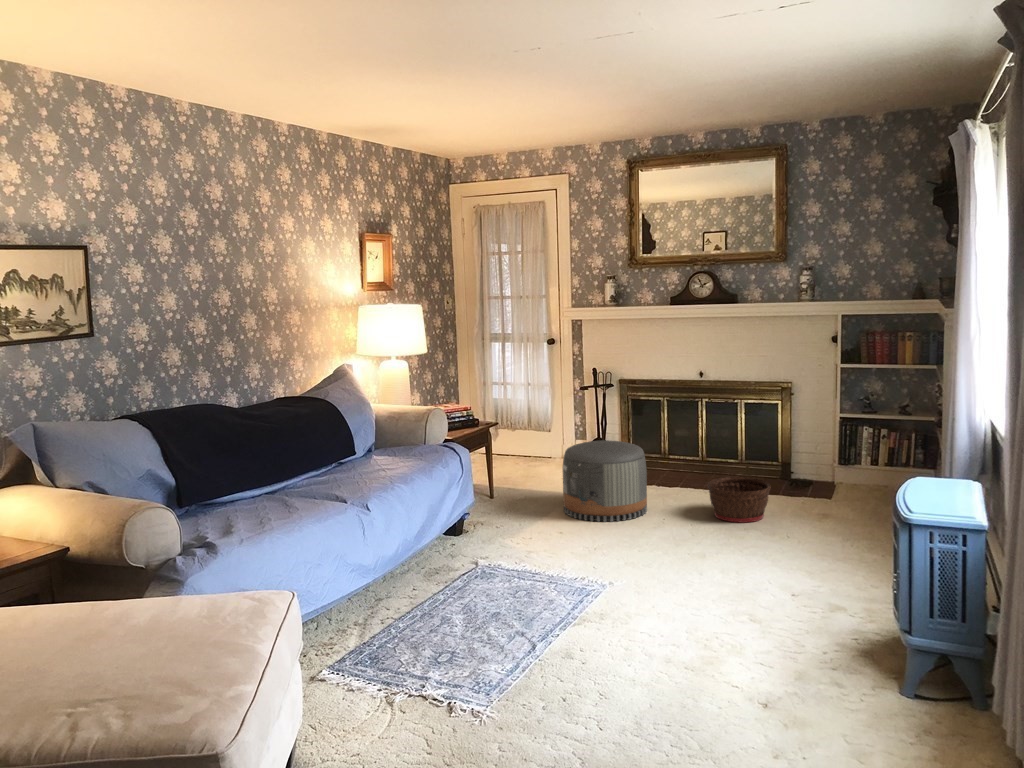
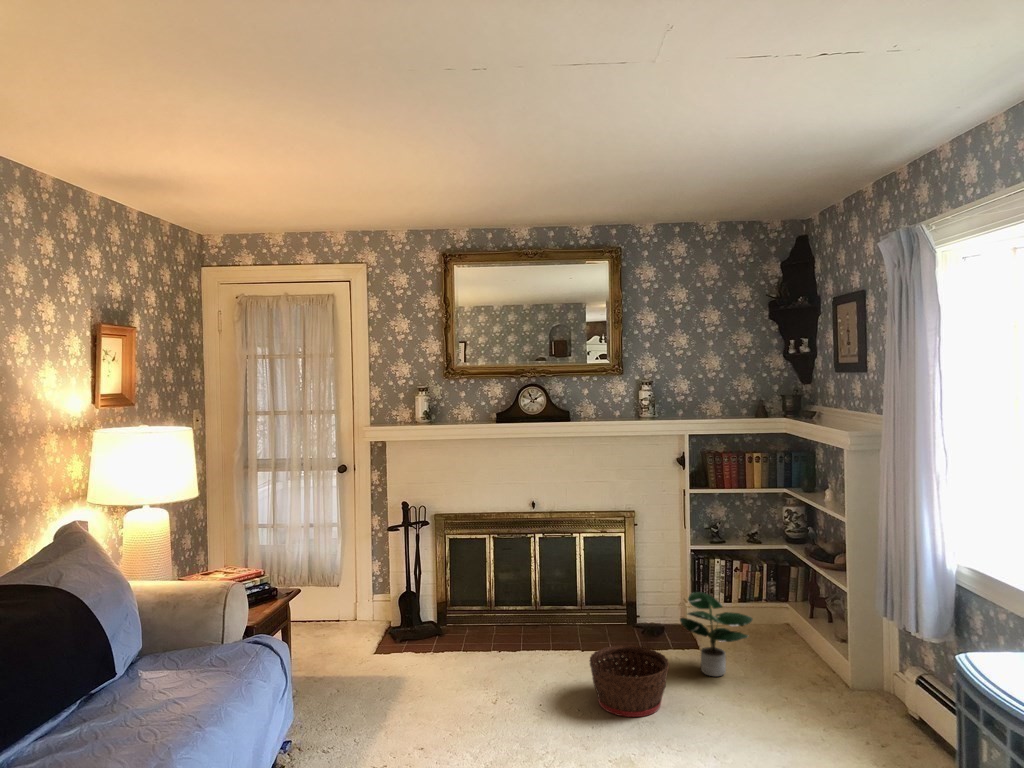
pouf: present [563,440,647,522] -> none [393,611,511,746]
potted plant: none [799,446,861,510] -> present [680,592,753,676]

